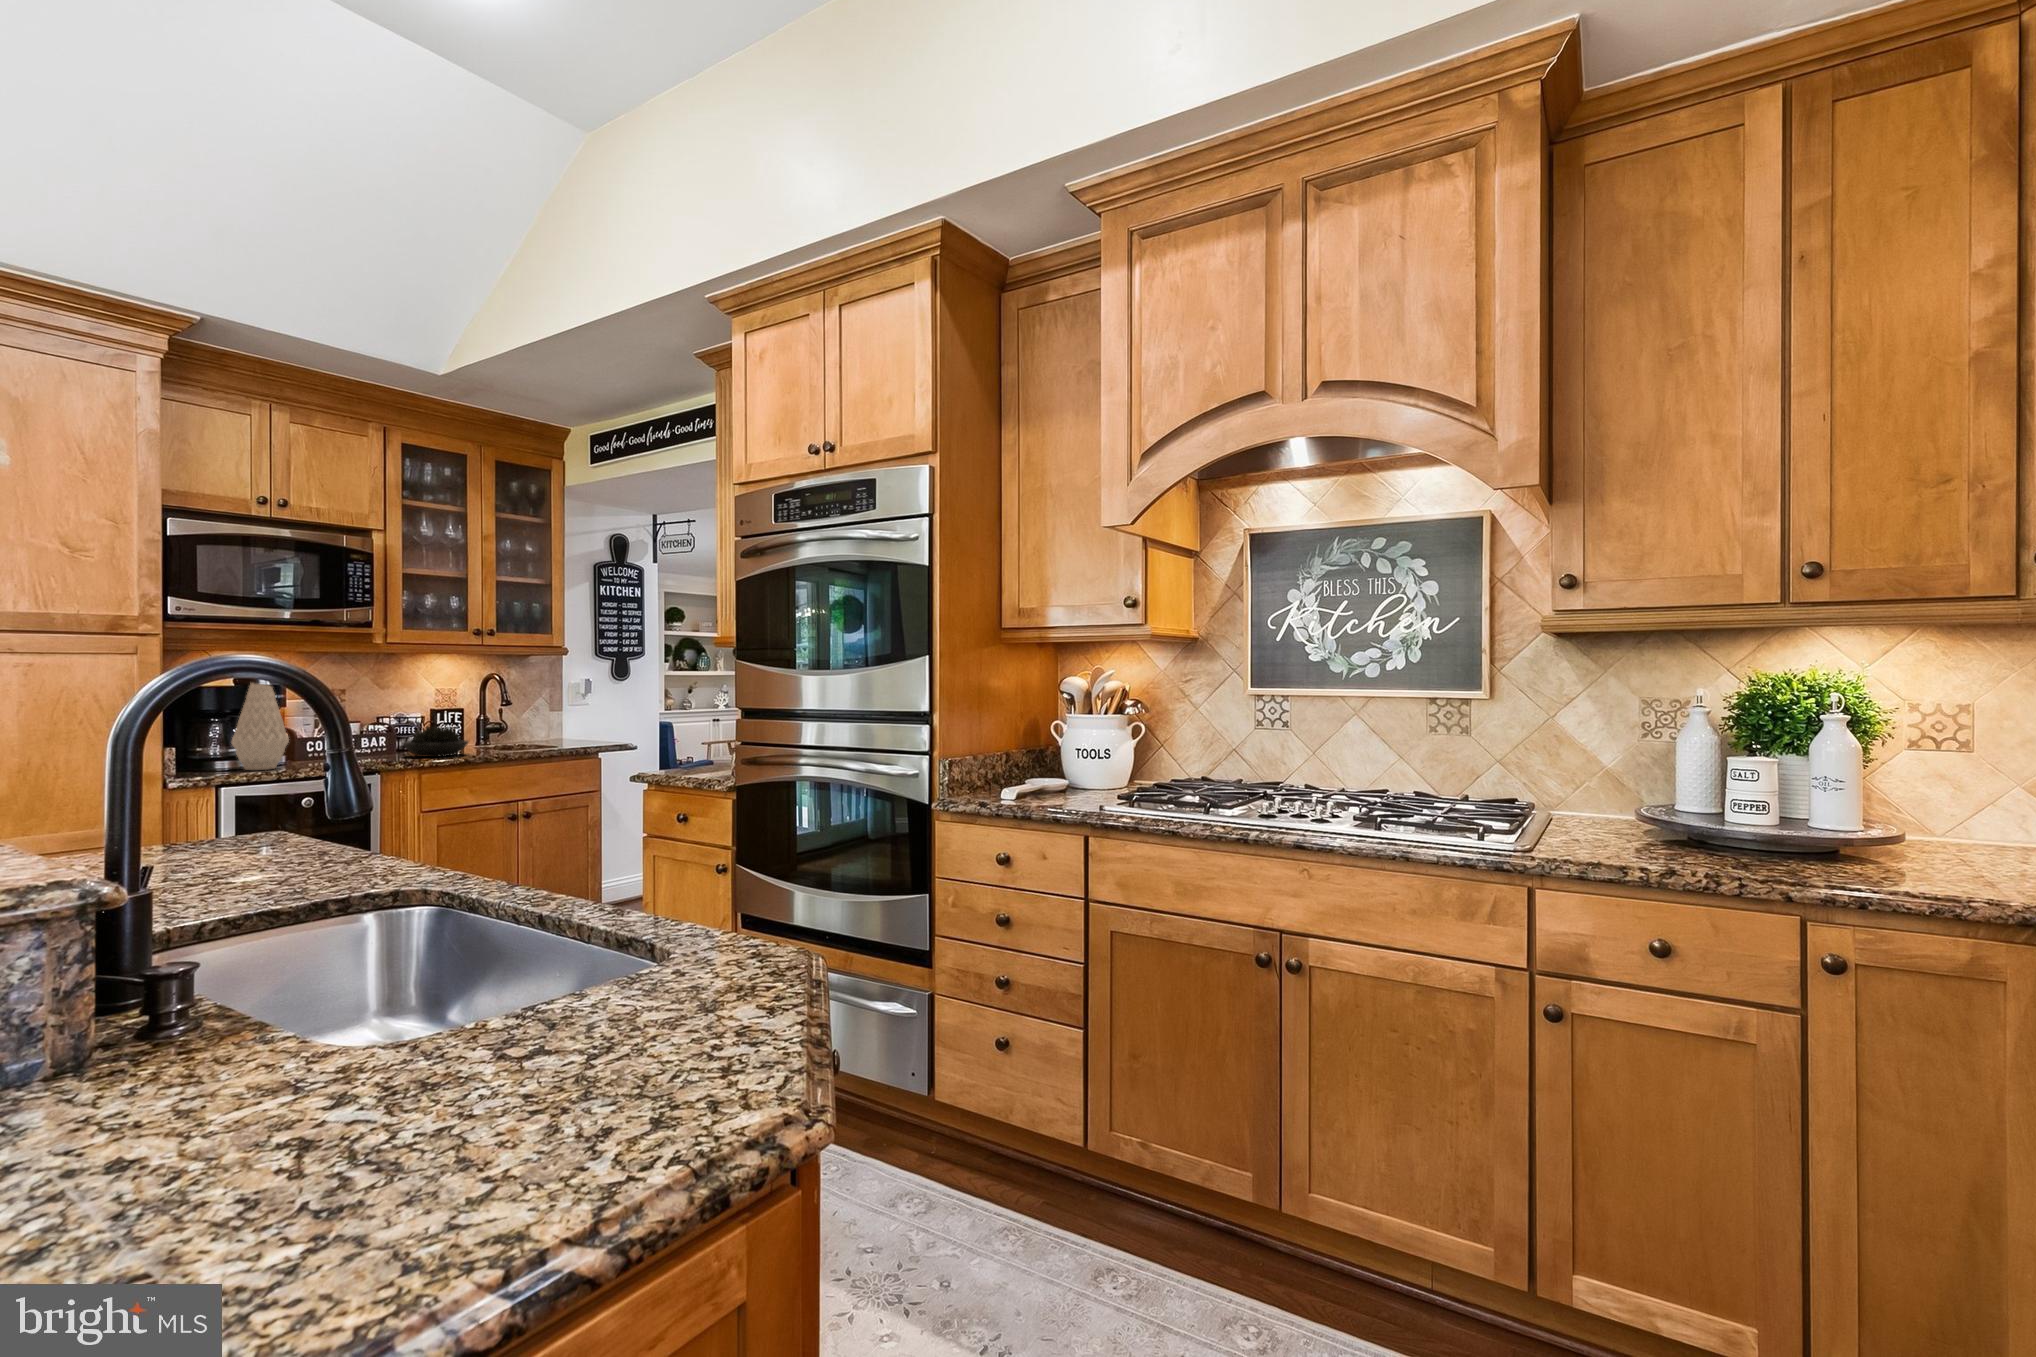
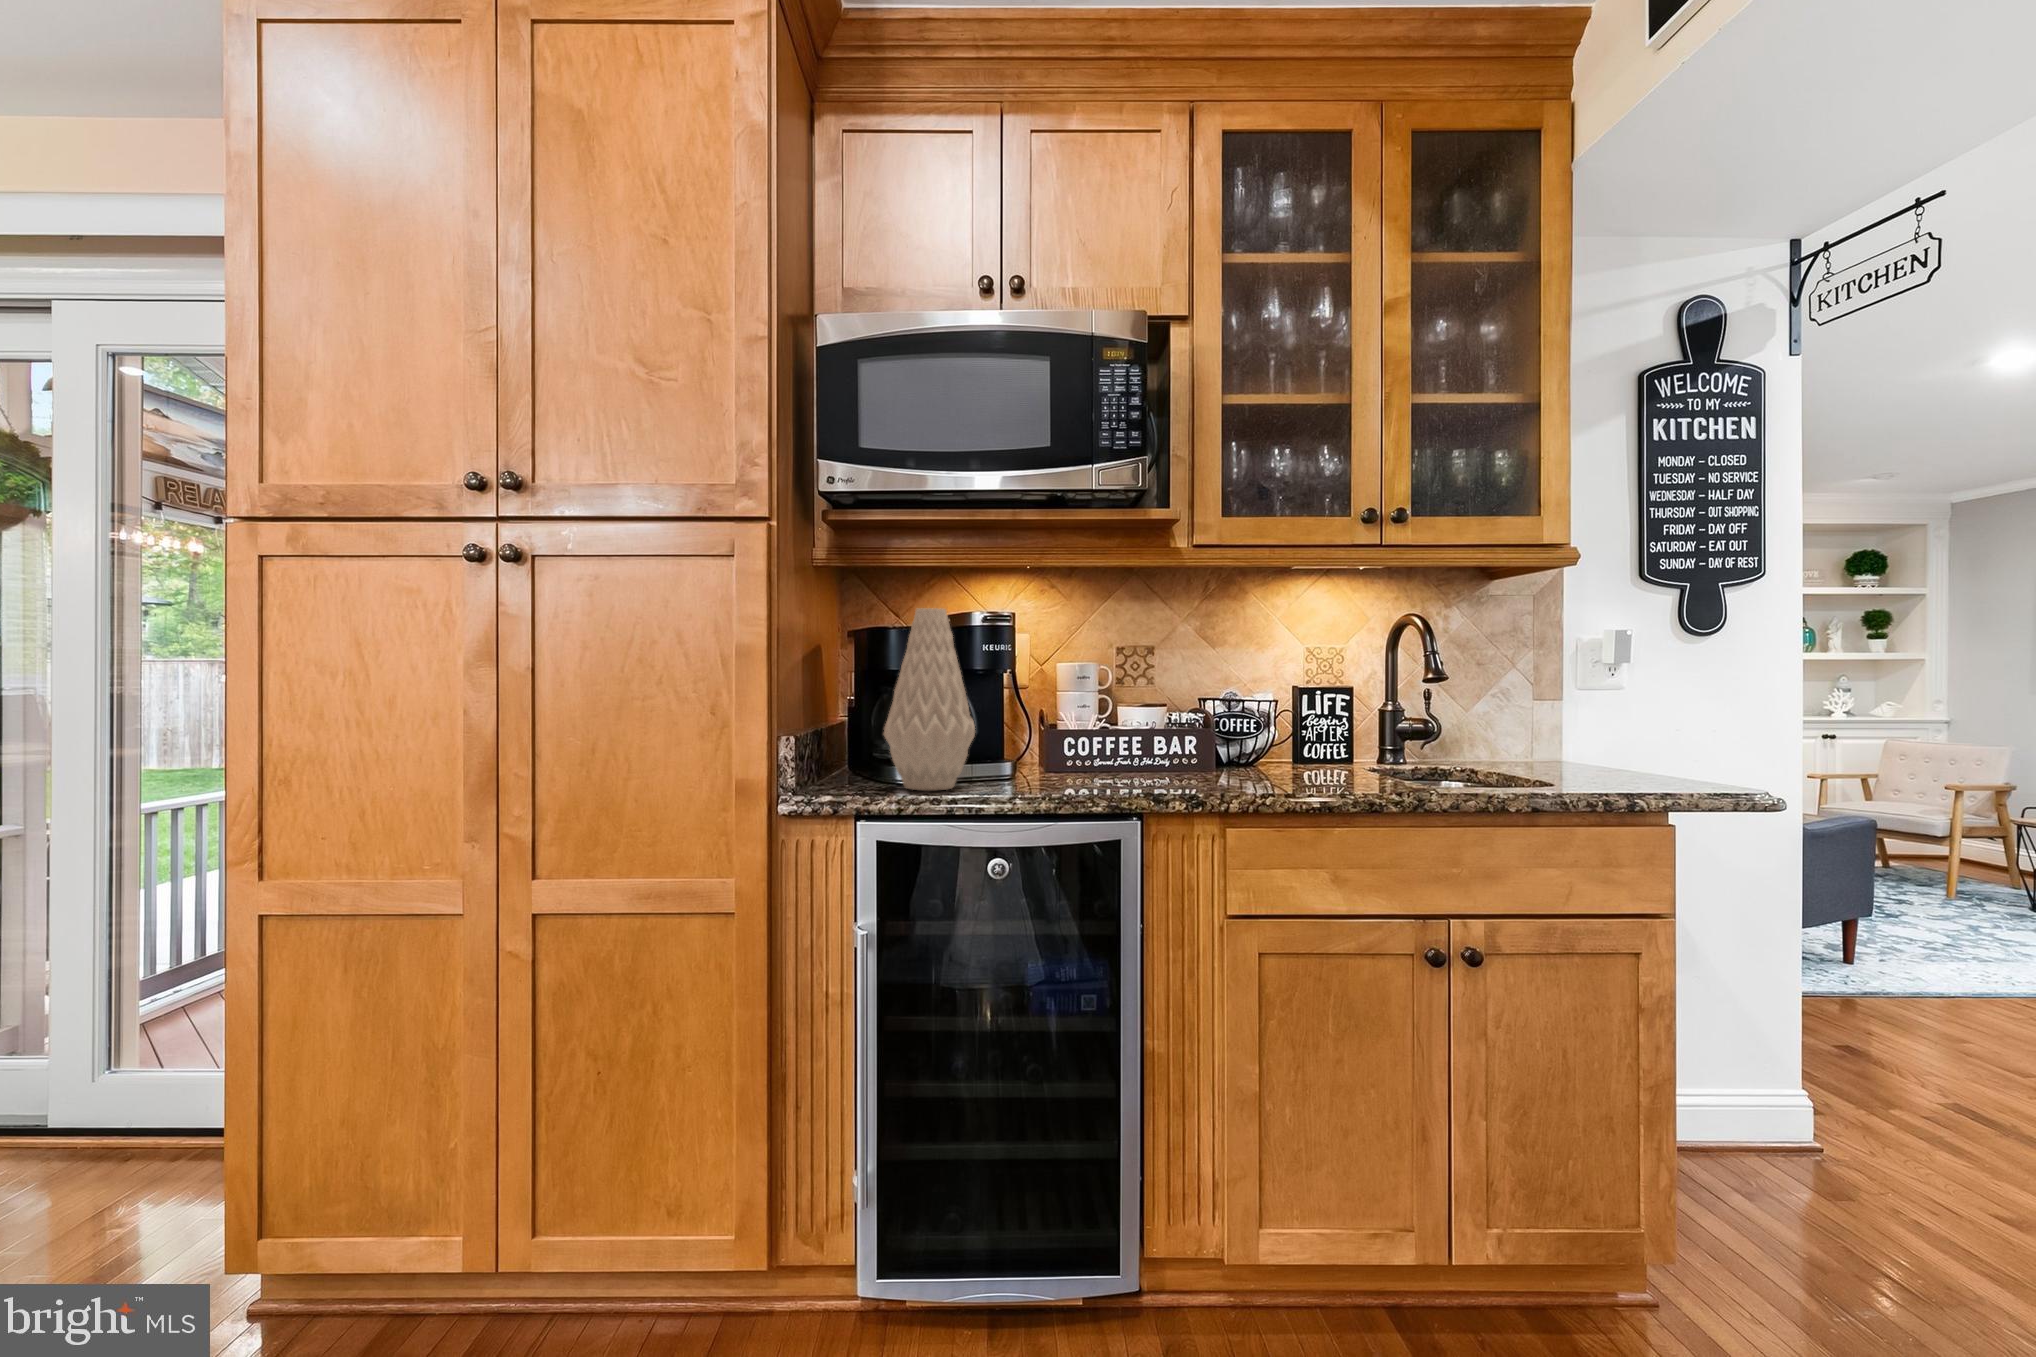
succulent plant: present [403,726,468,757] -> none [1202,717,1335,789]

